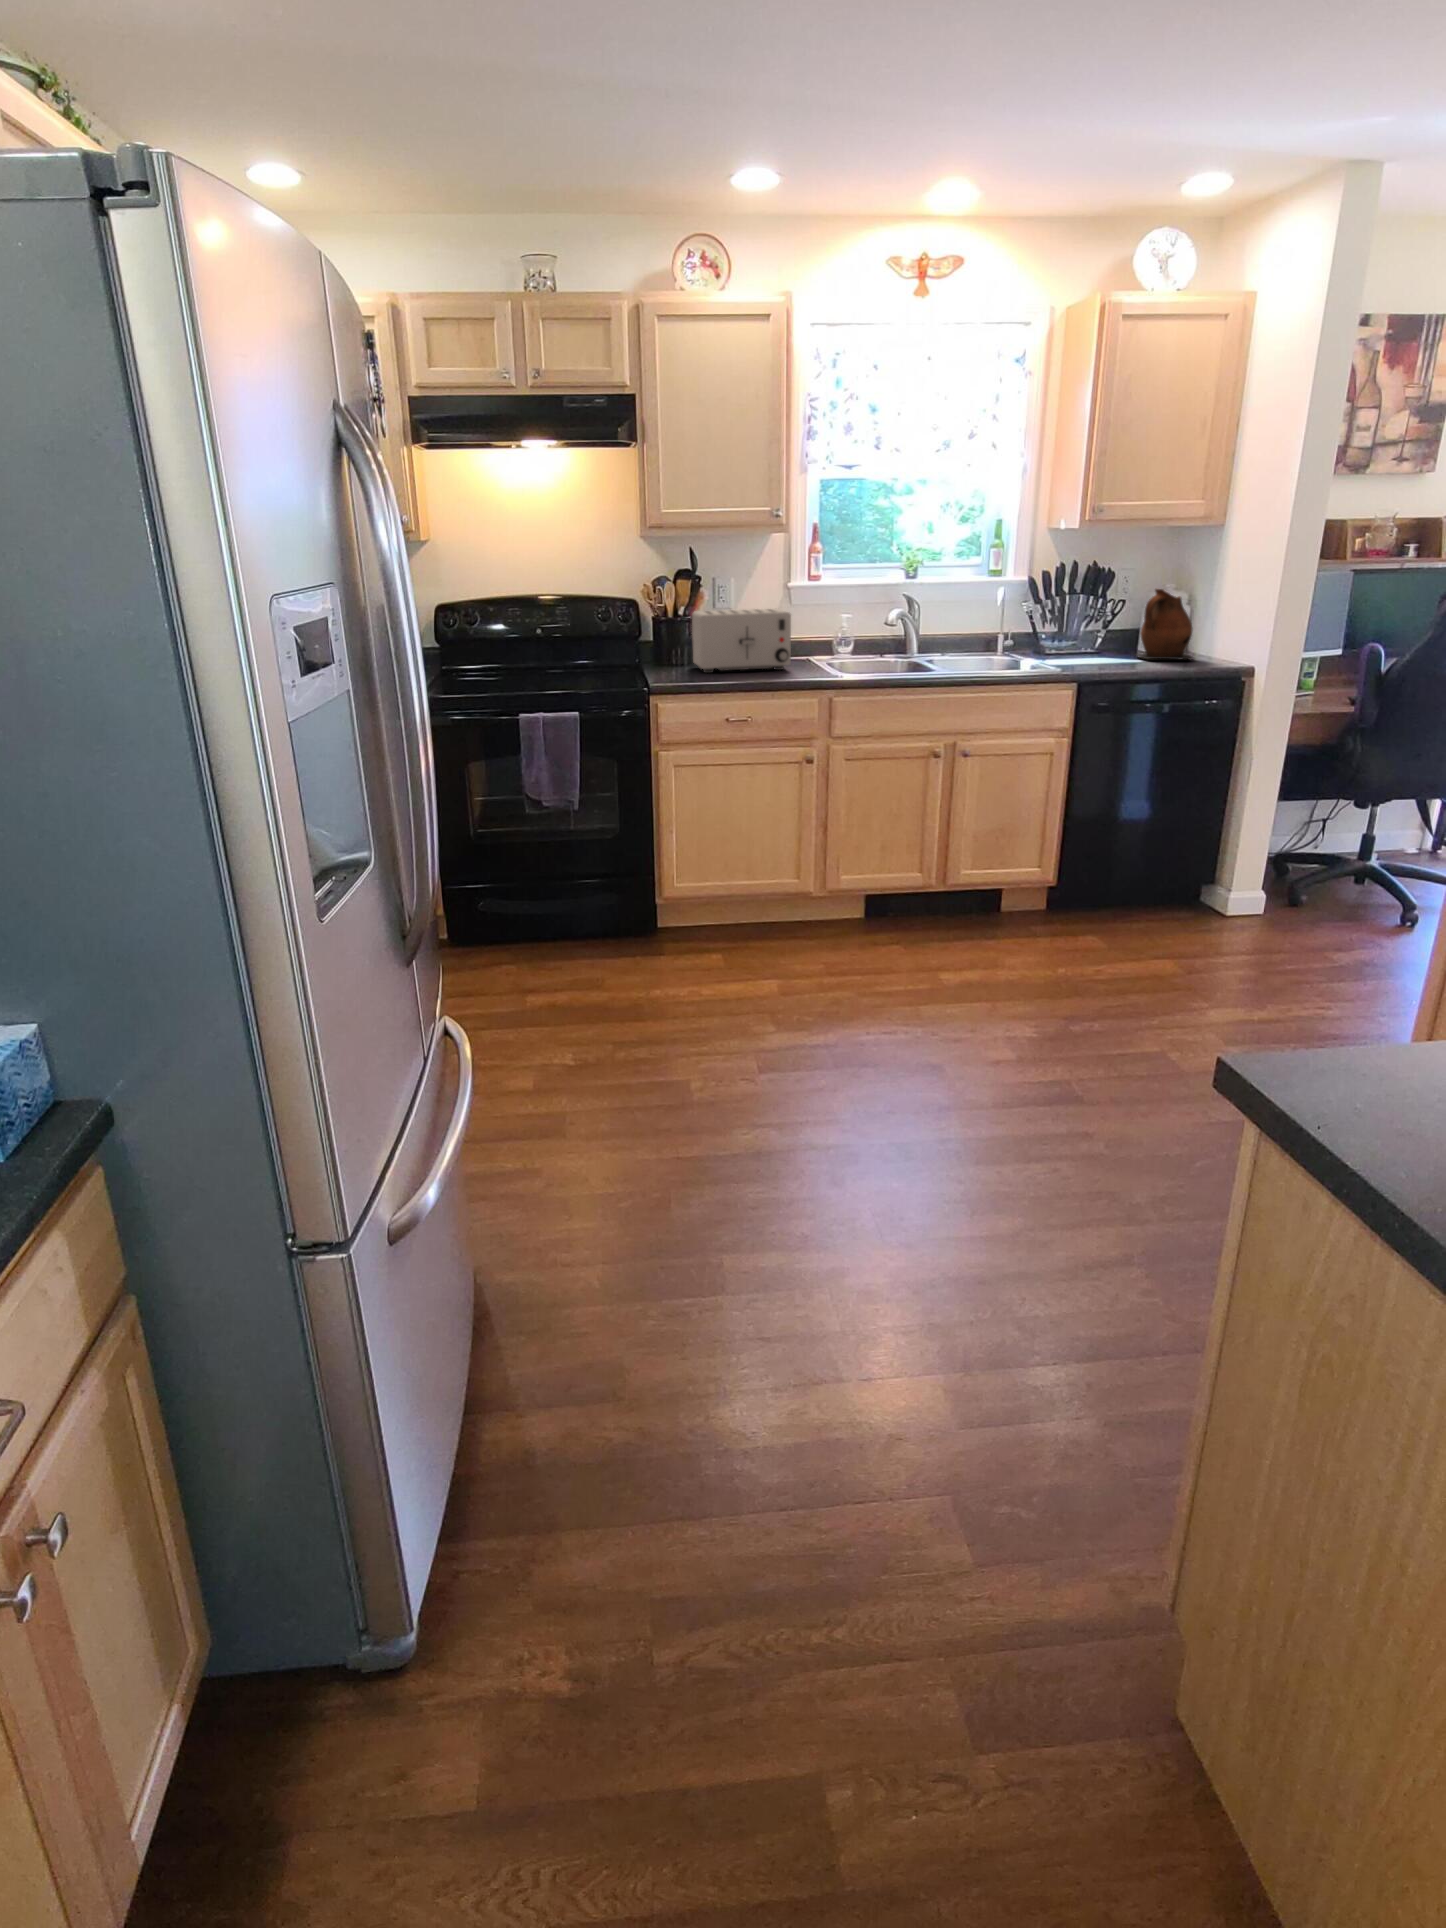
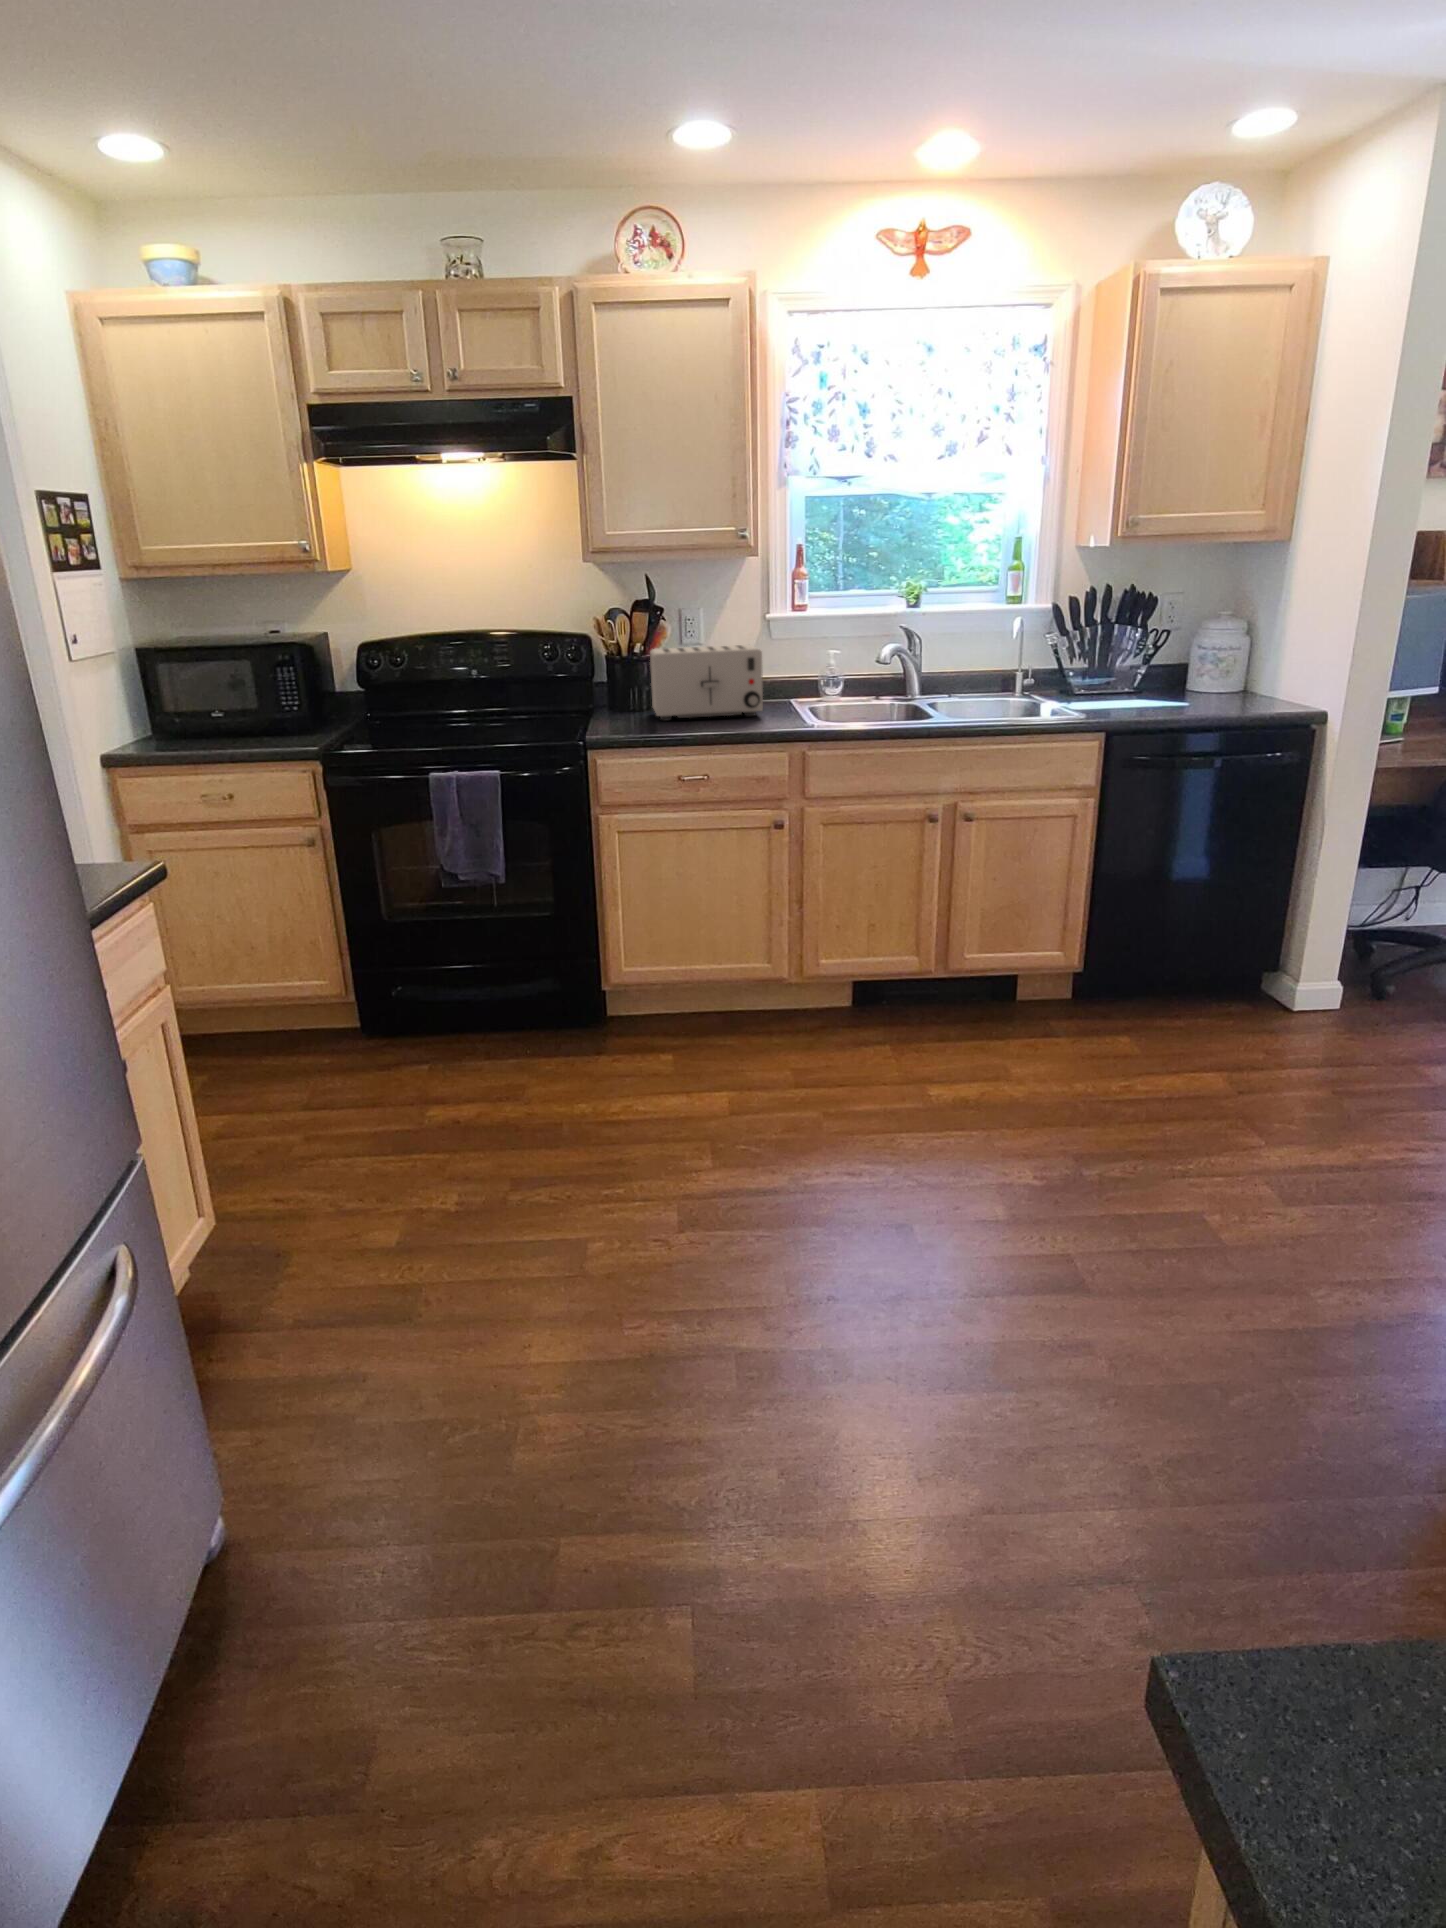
ceramic pitcher: present [1136,589,1194,660] -> none [1178,617,1255,703]

